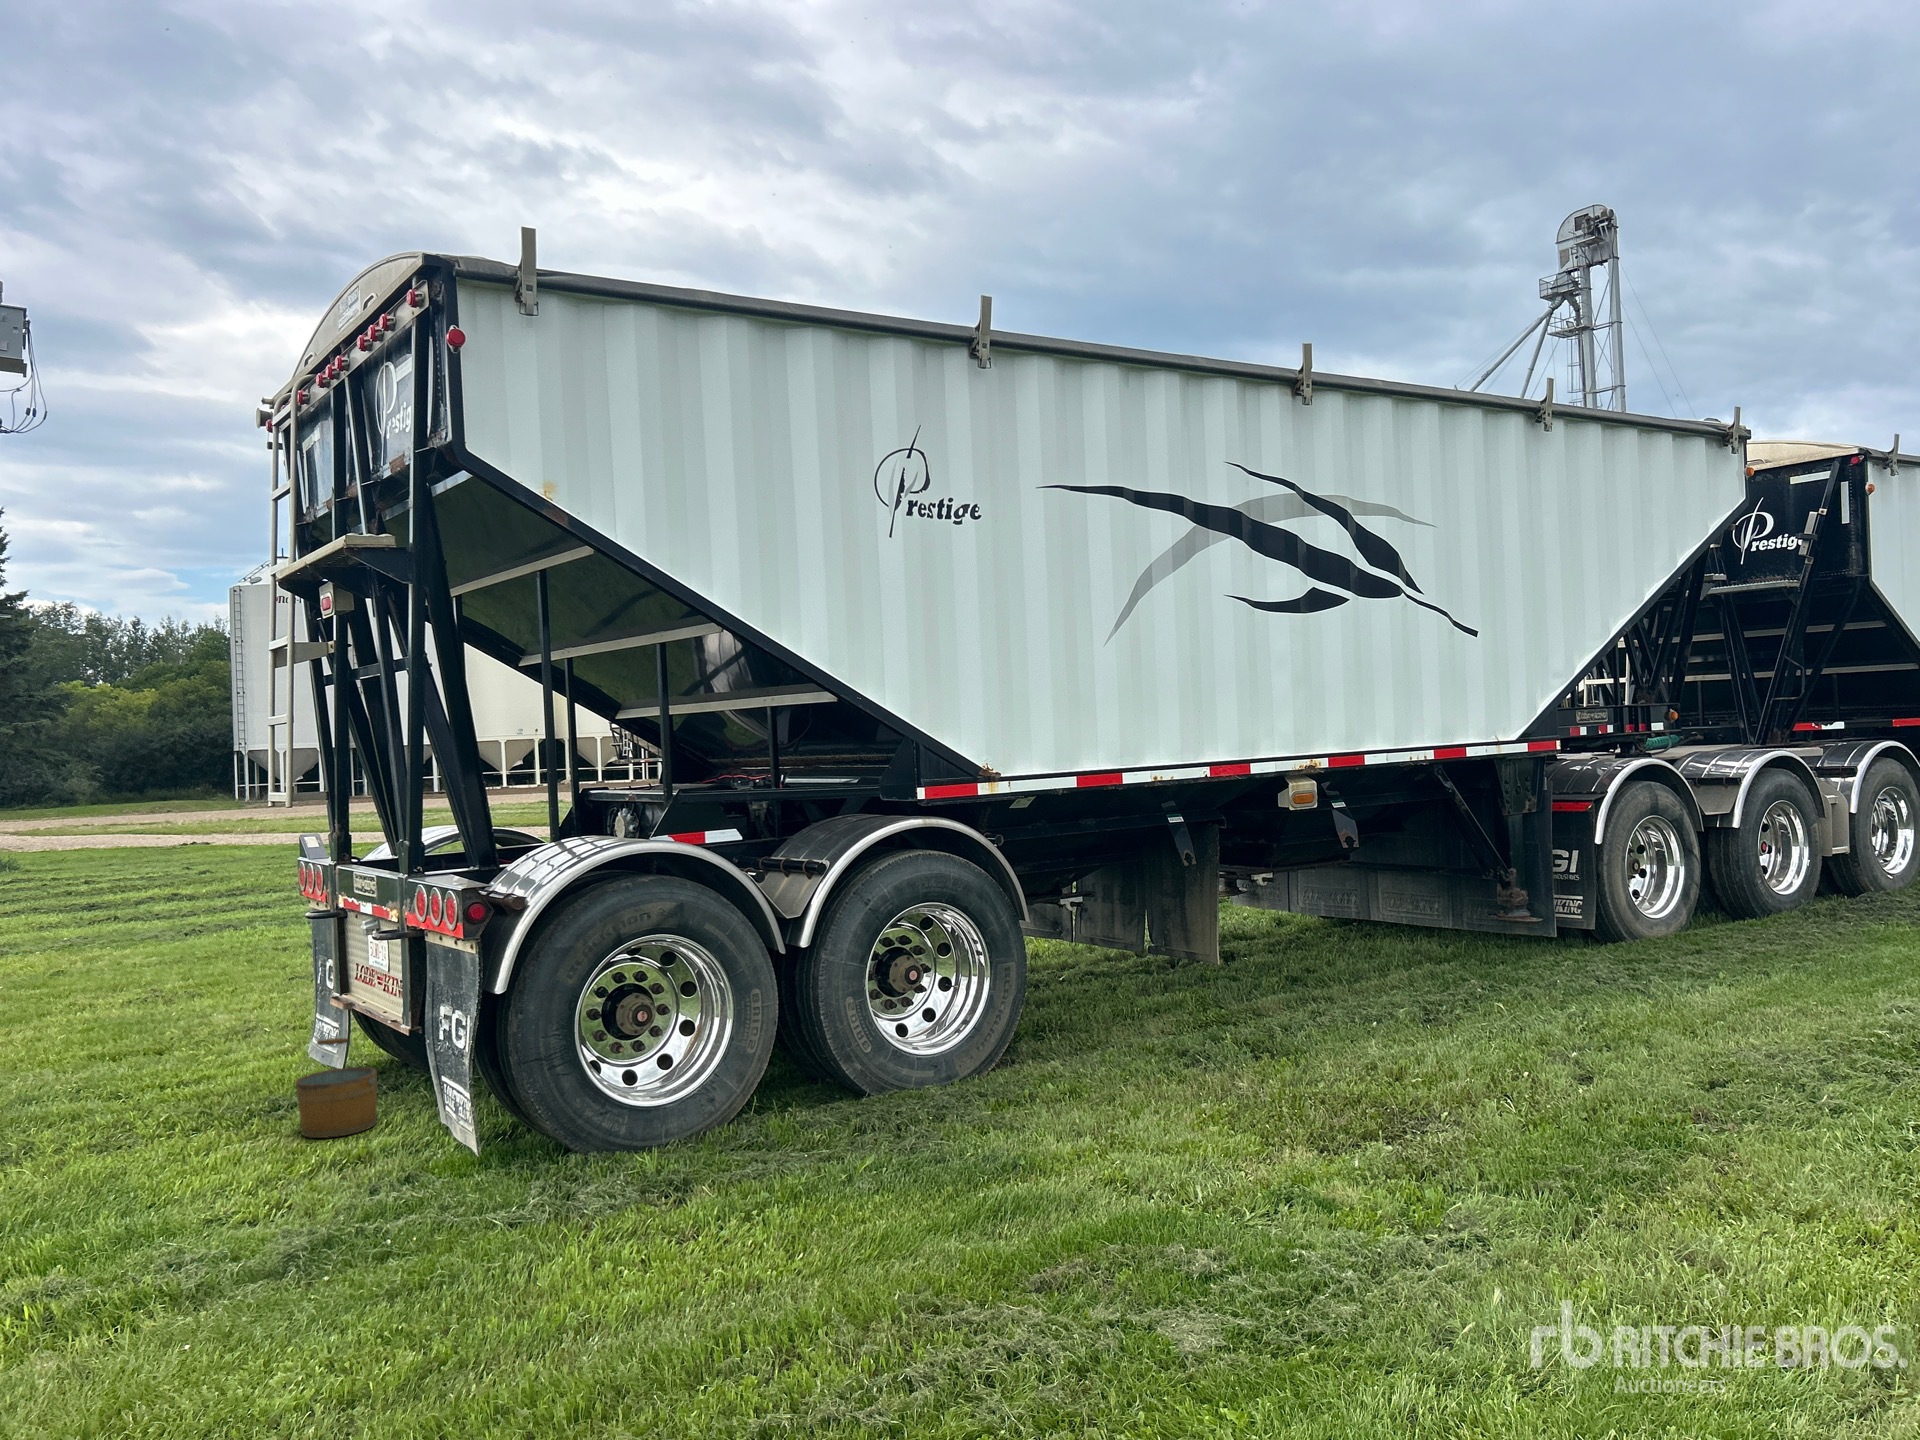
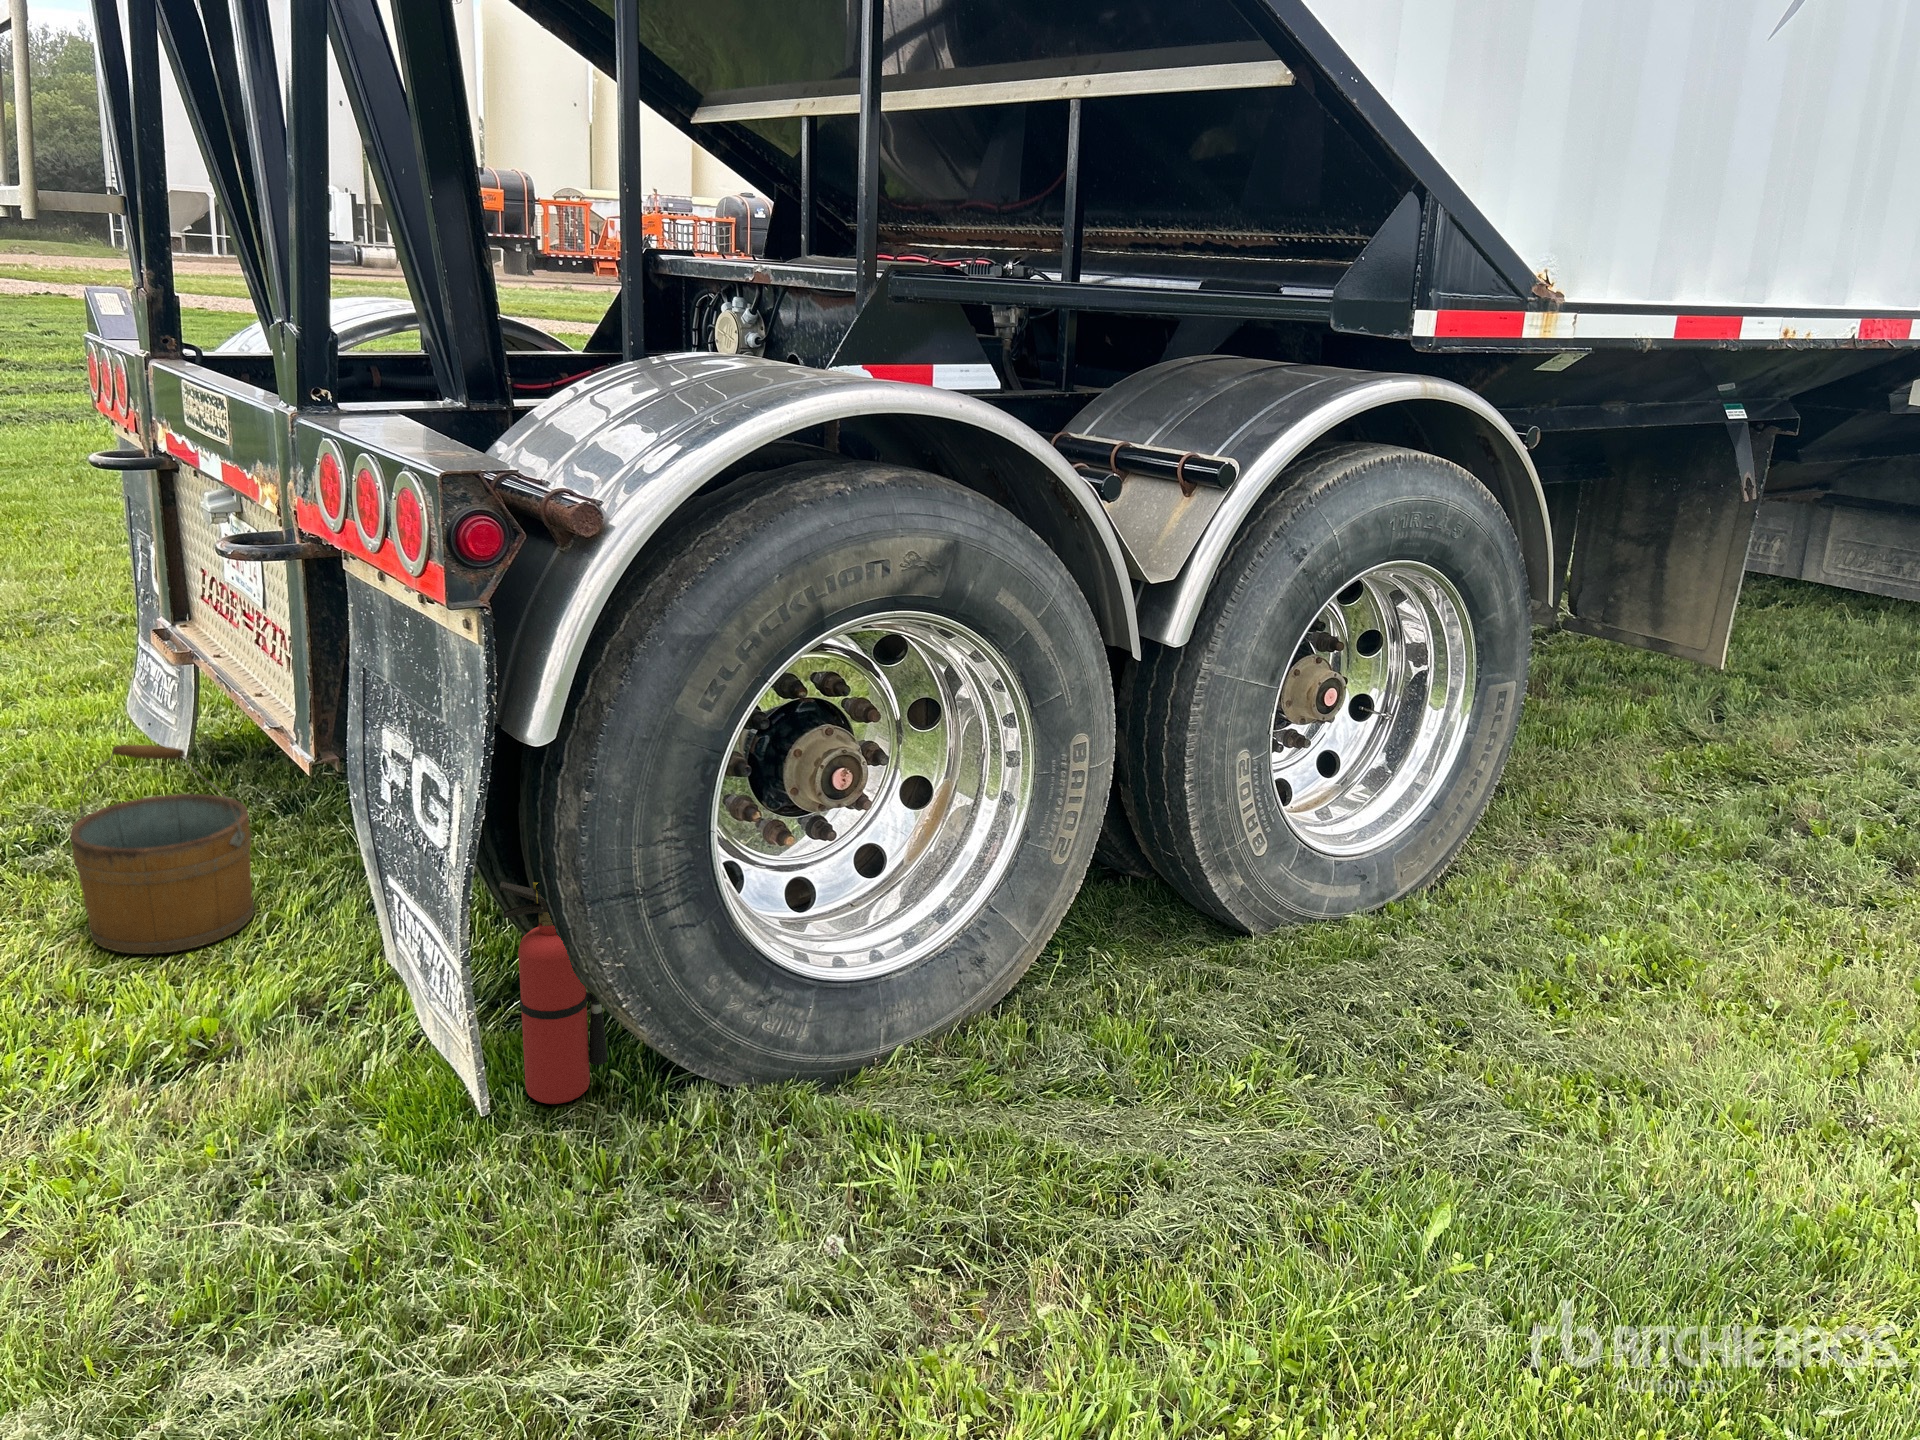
fire extinguisher: none [488,1061,535,1164] -> present [500,882,608,1104]

